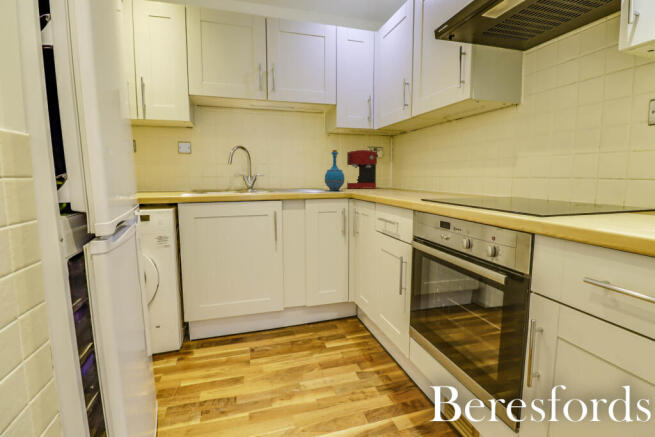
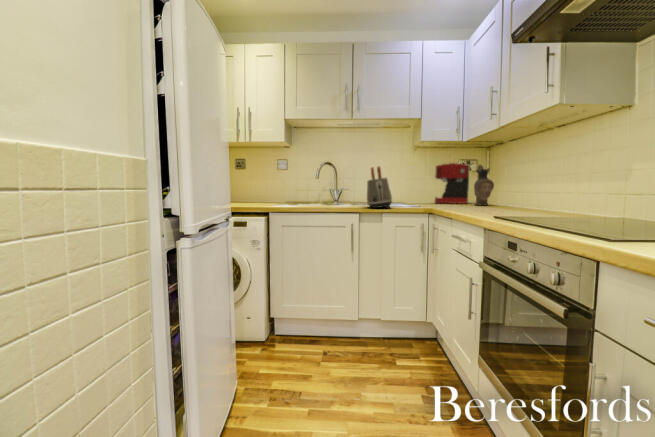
bottle: present [325,150,344,191] -> none [407,164,428,205]
toaster: none [288,151,316,194] -> present [367,166,392,208]
ceramic pitcher: none [384,152,401,190] -> present [474,165,494,205]

